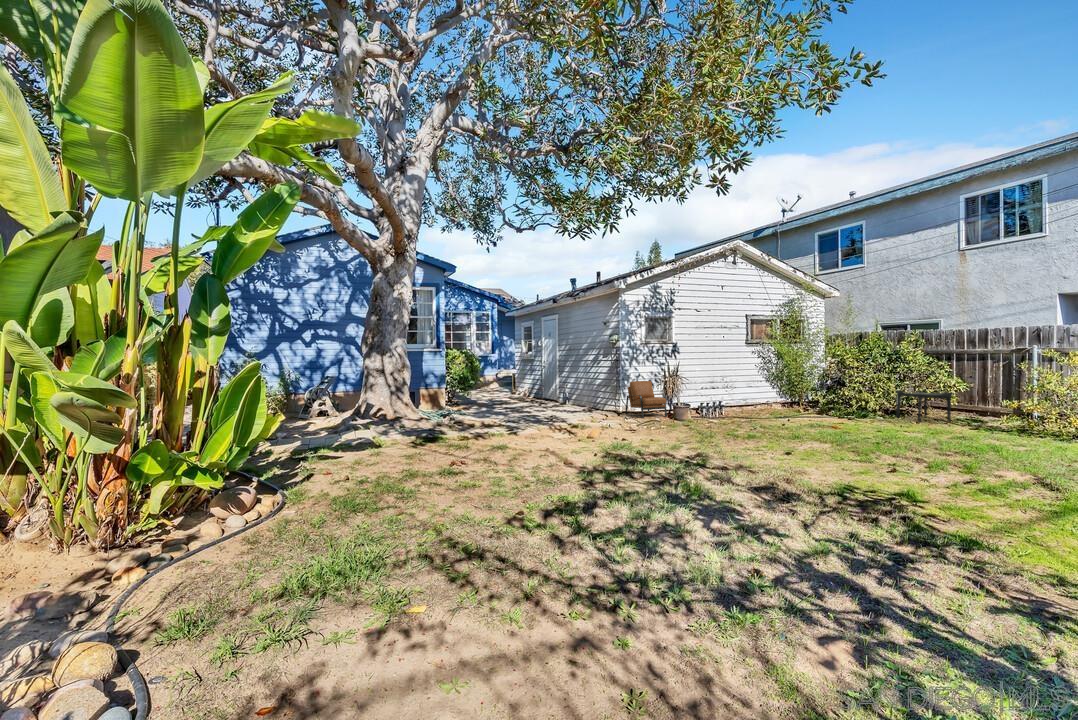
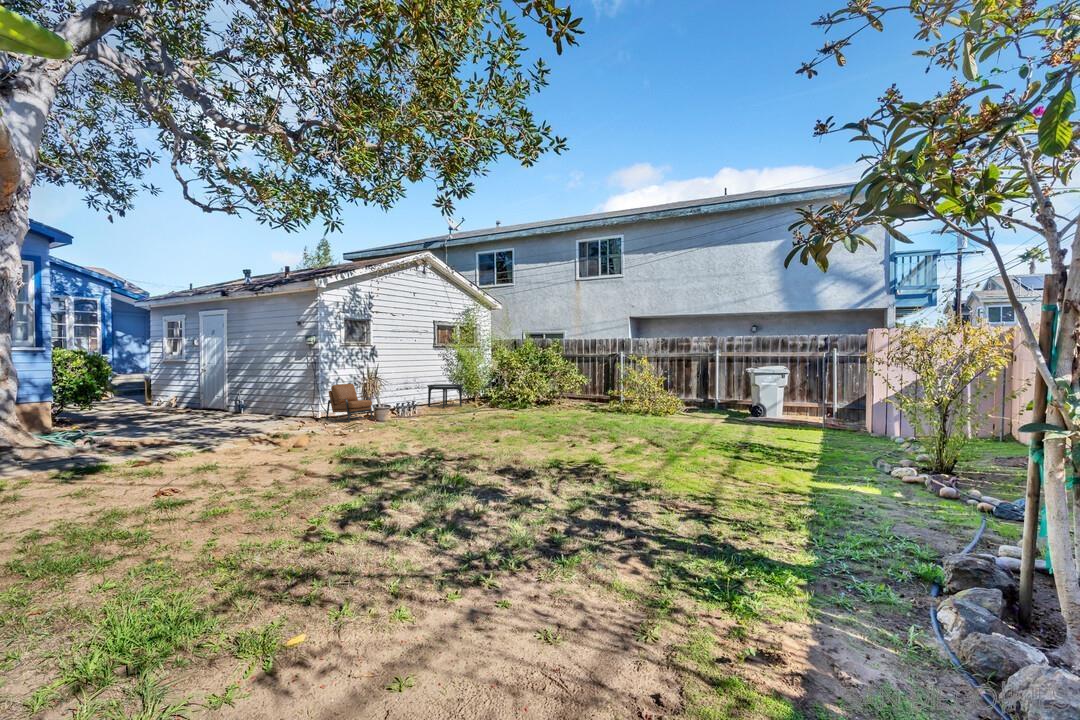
round table: present [896,390,953,422] -> present [427,384,463,408]

